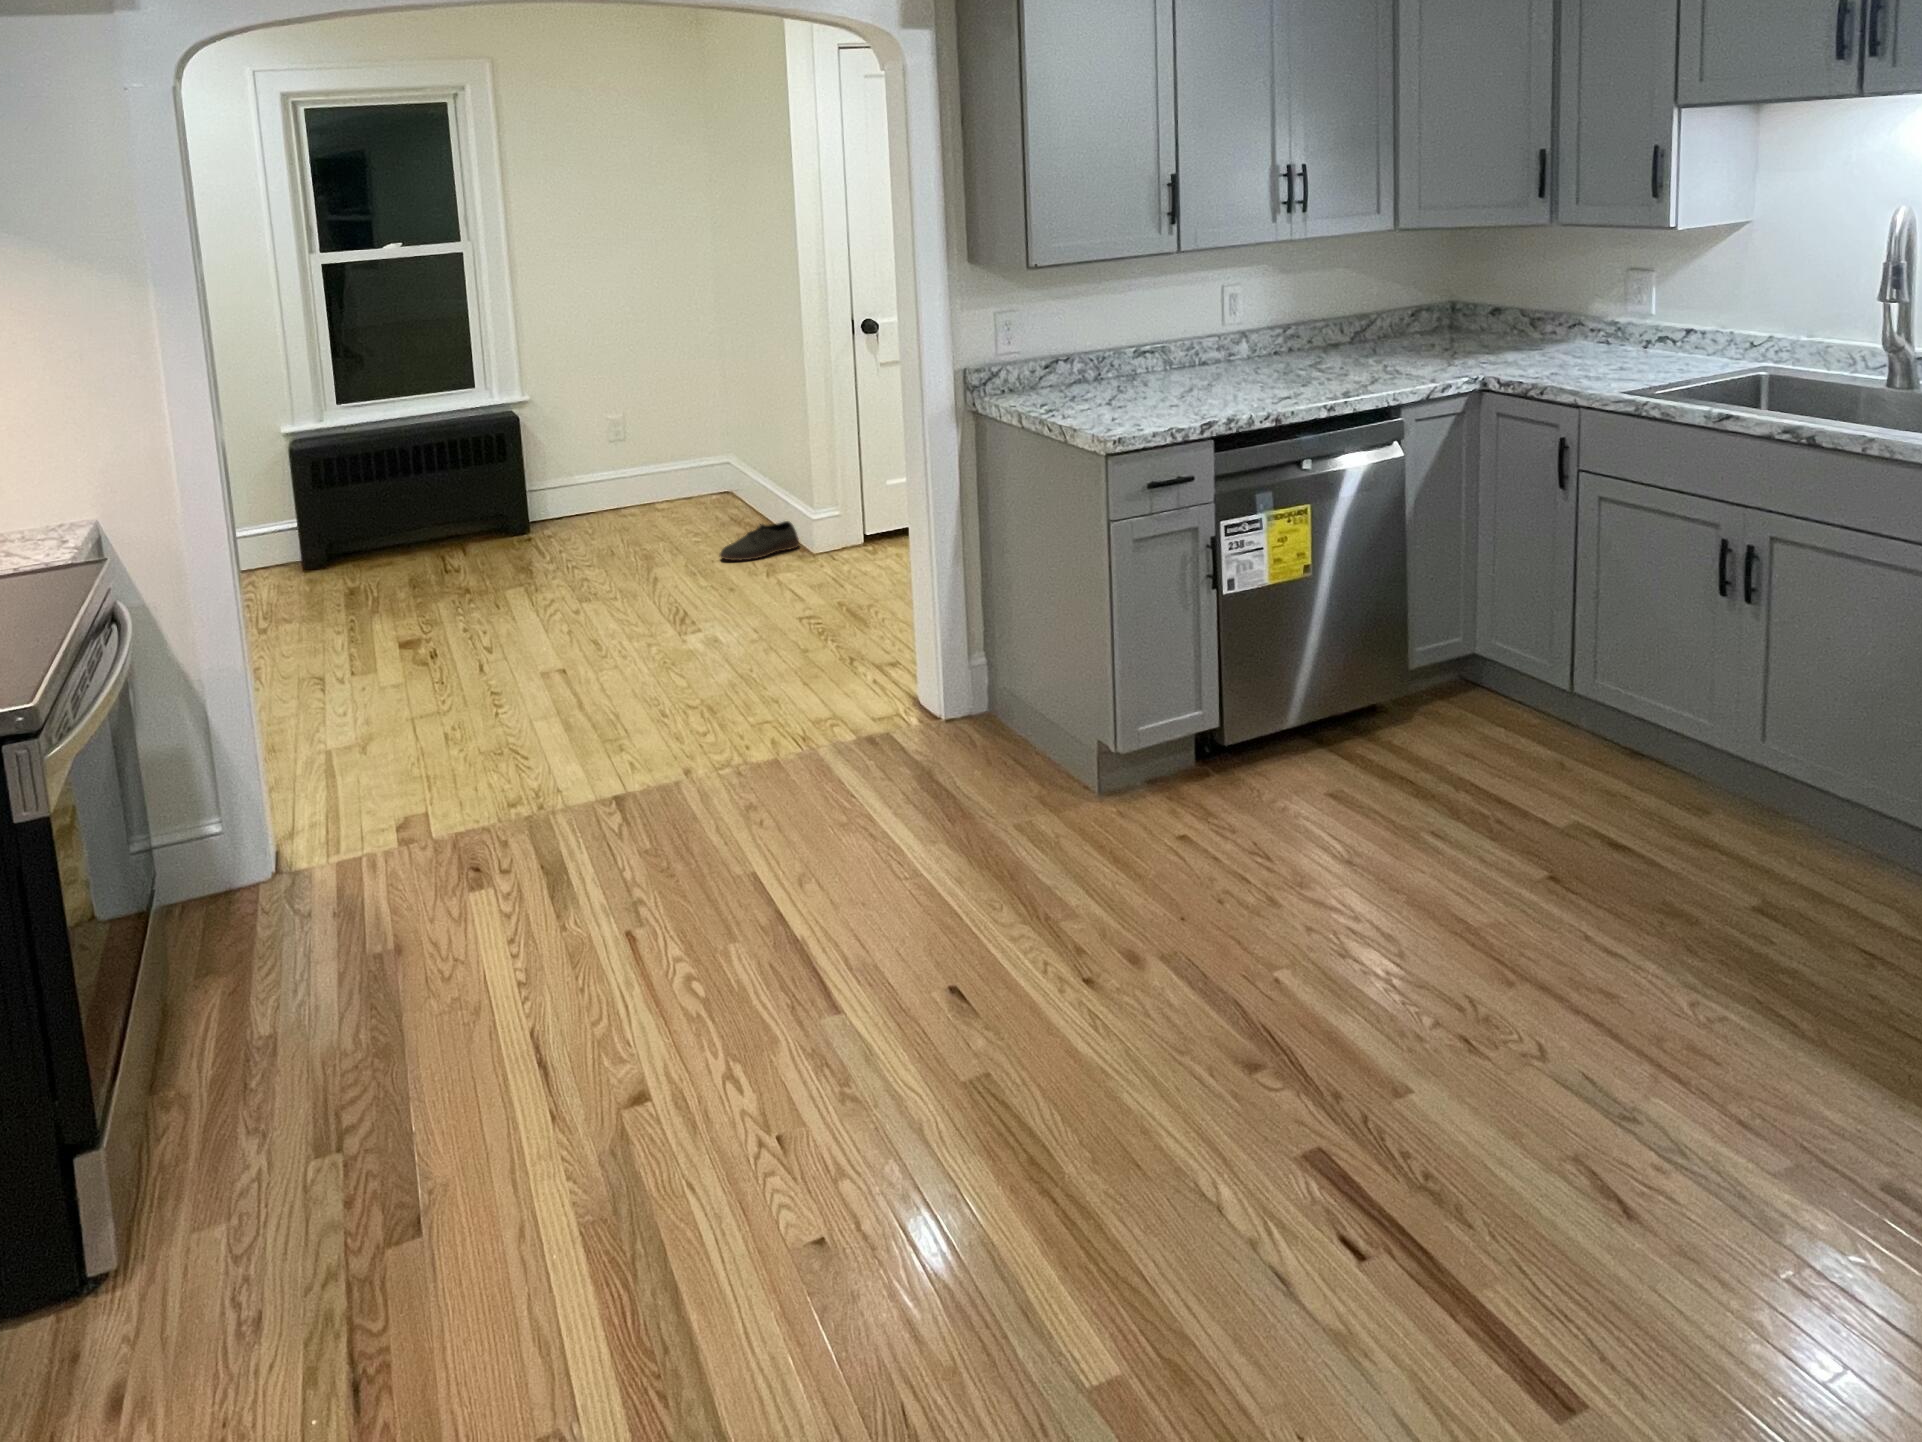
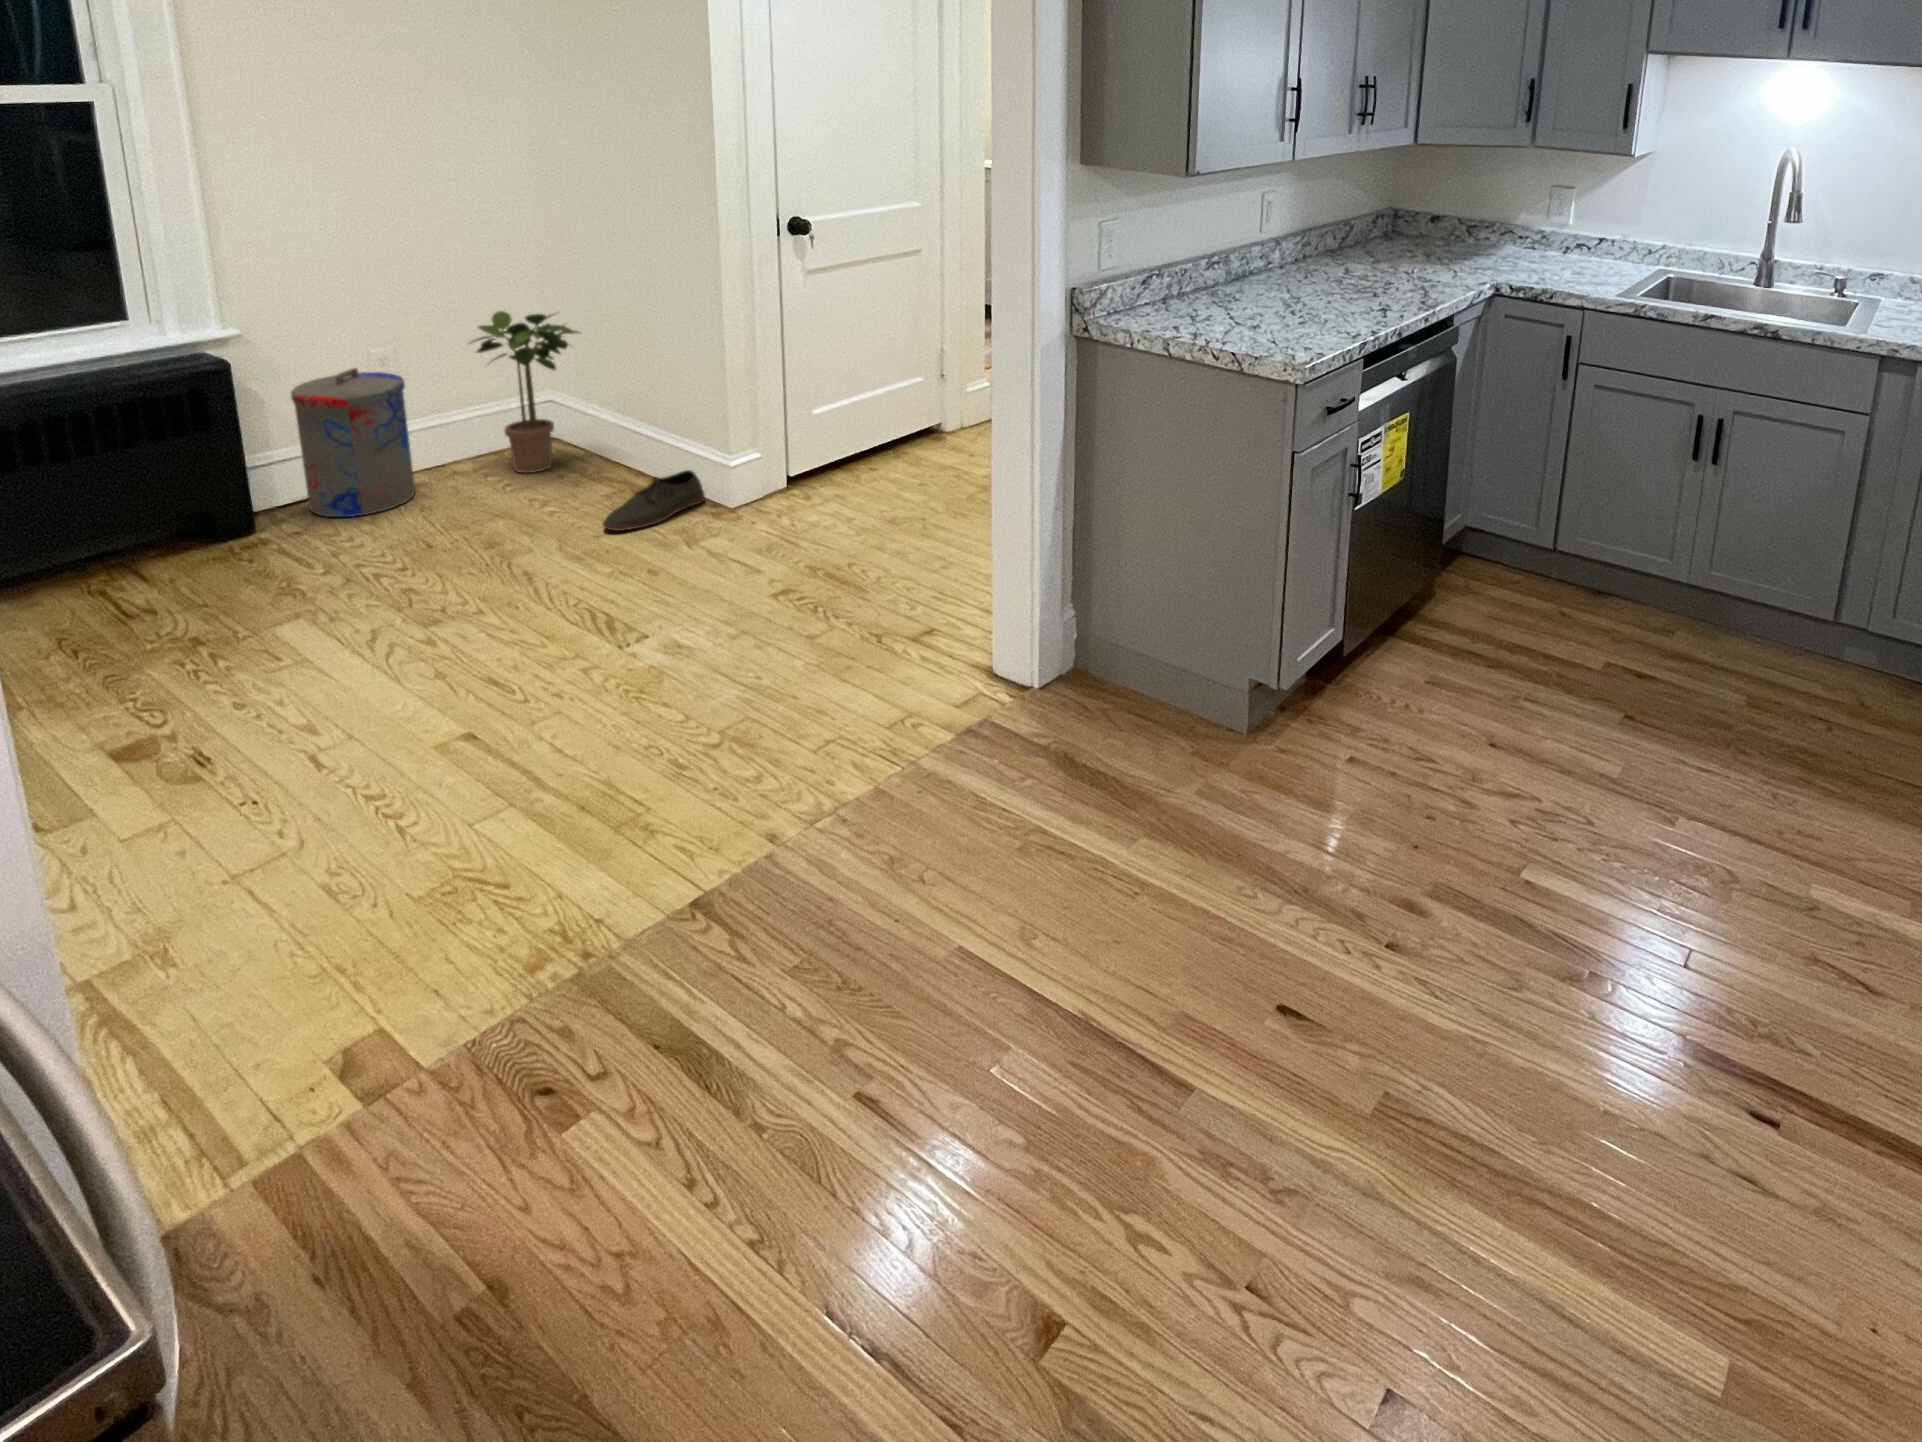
potted plant: none [666,393,741,516] -> present [471,311,578,473]
trash can: none [559,428,629,531] -> present [291,368,415,517]

